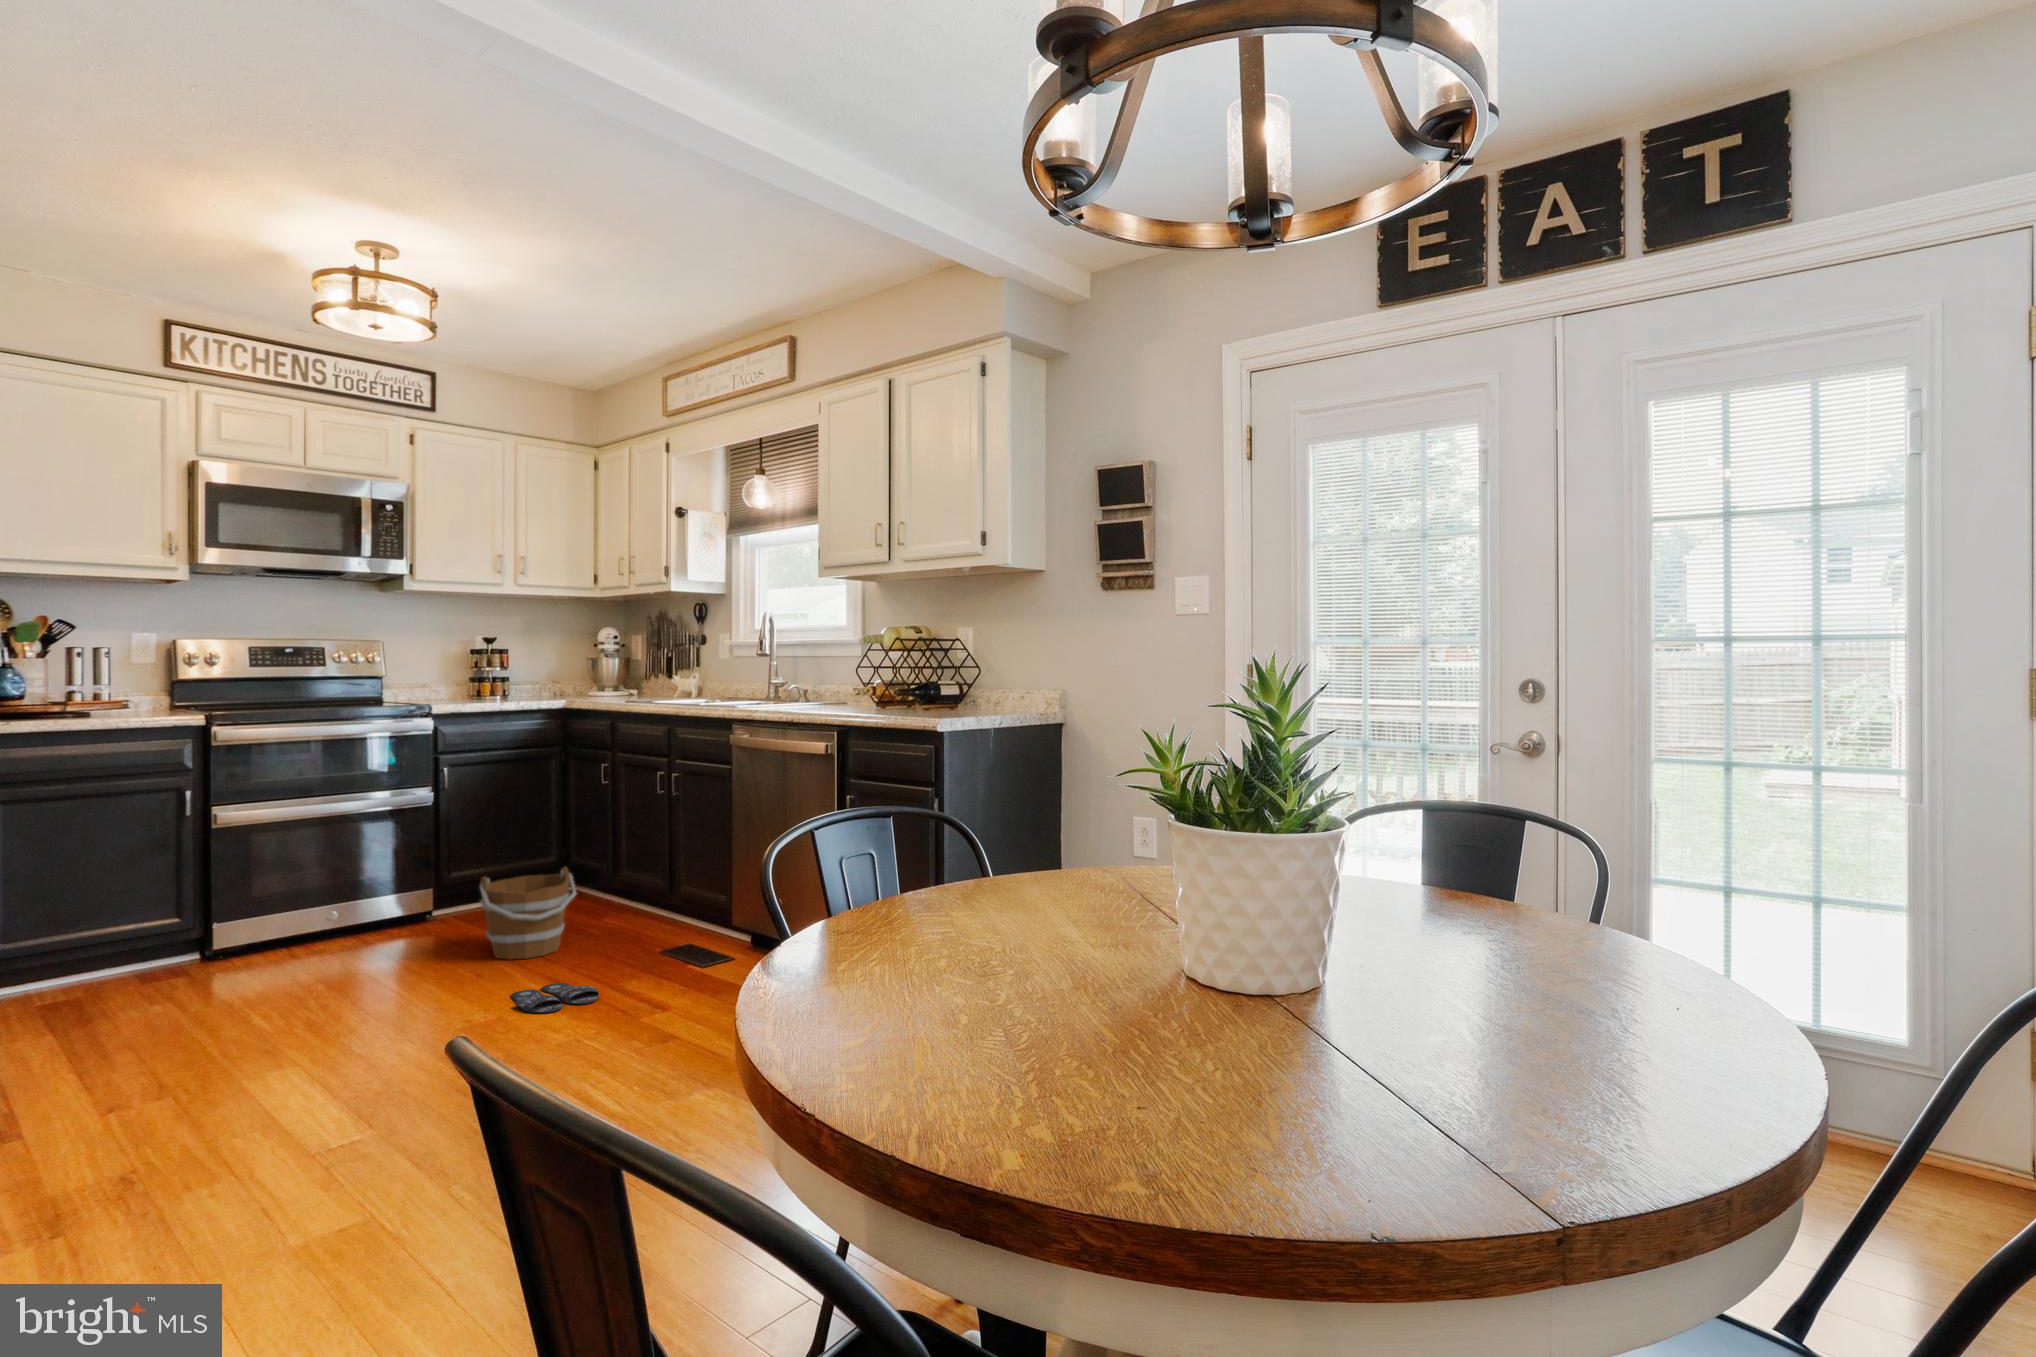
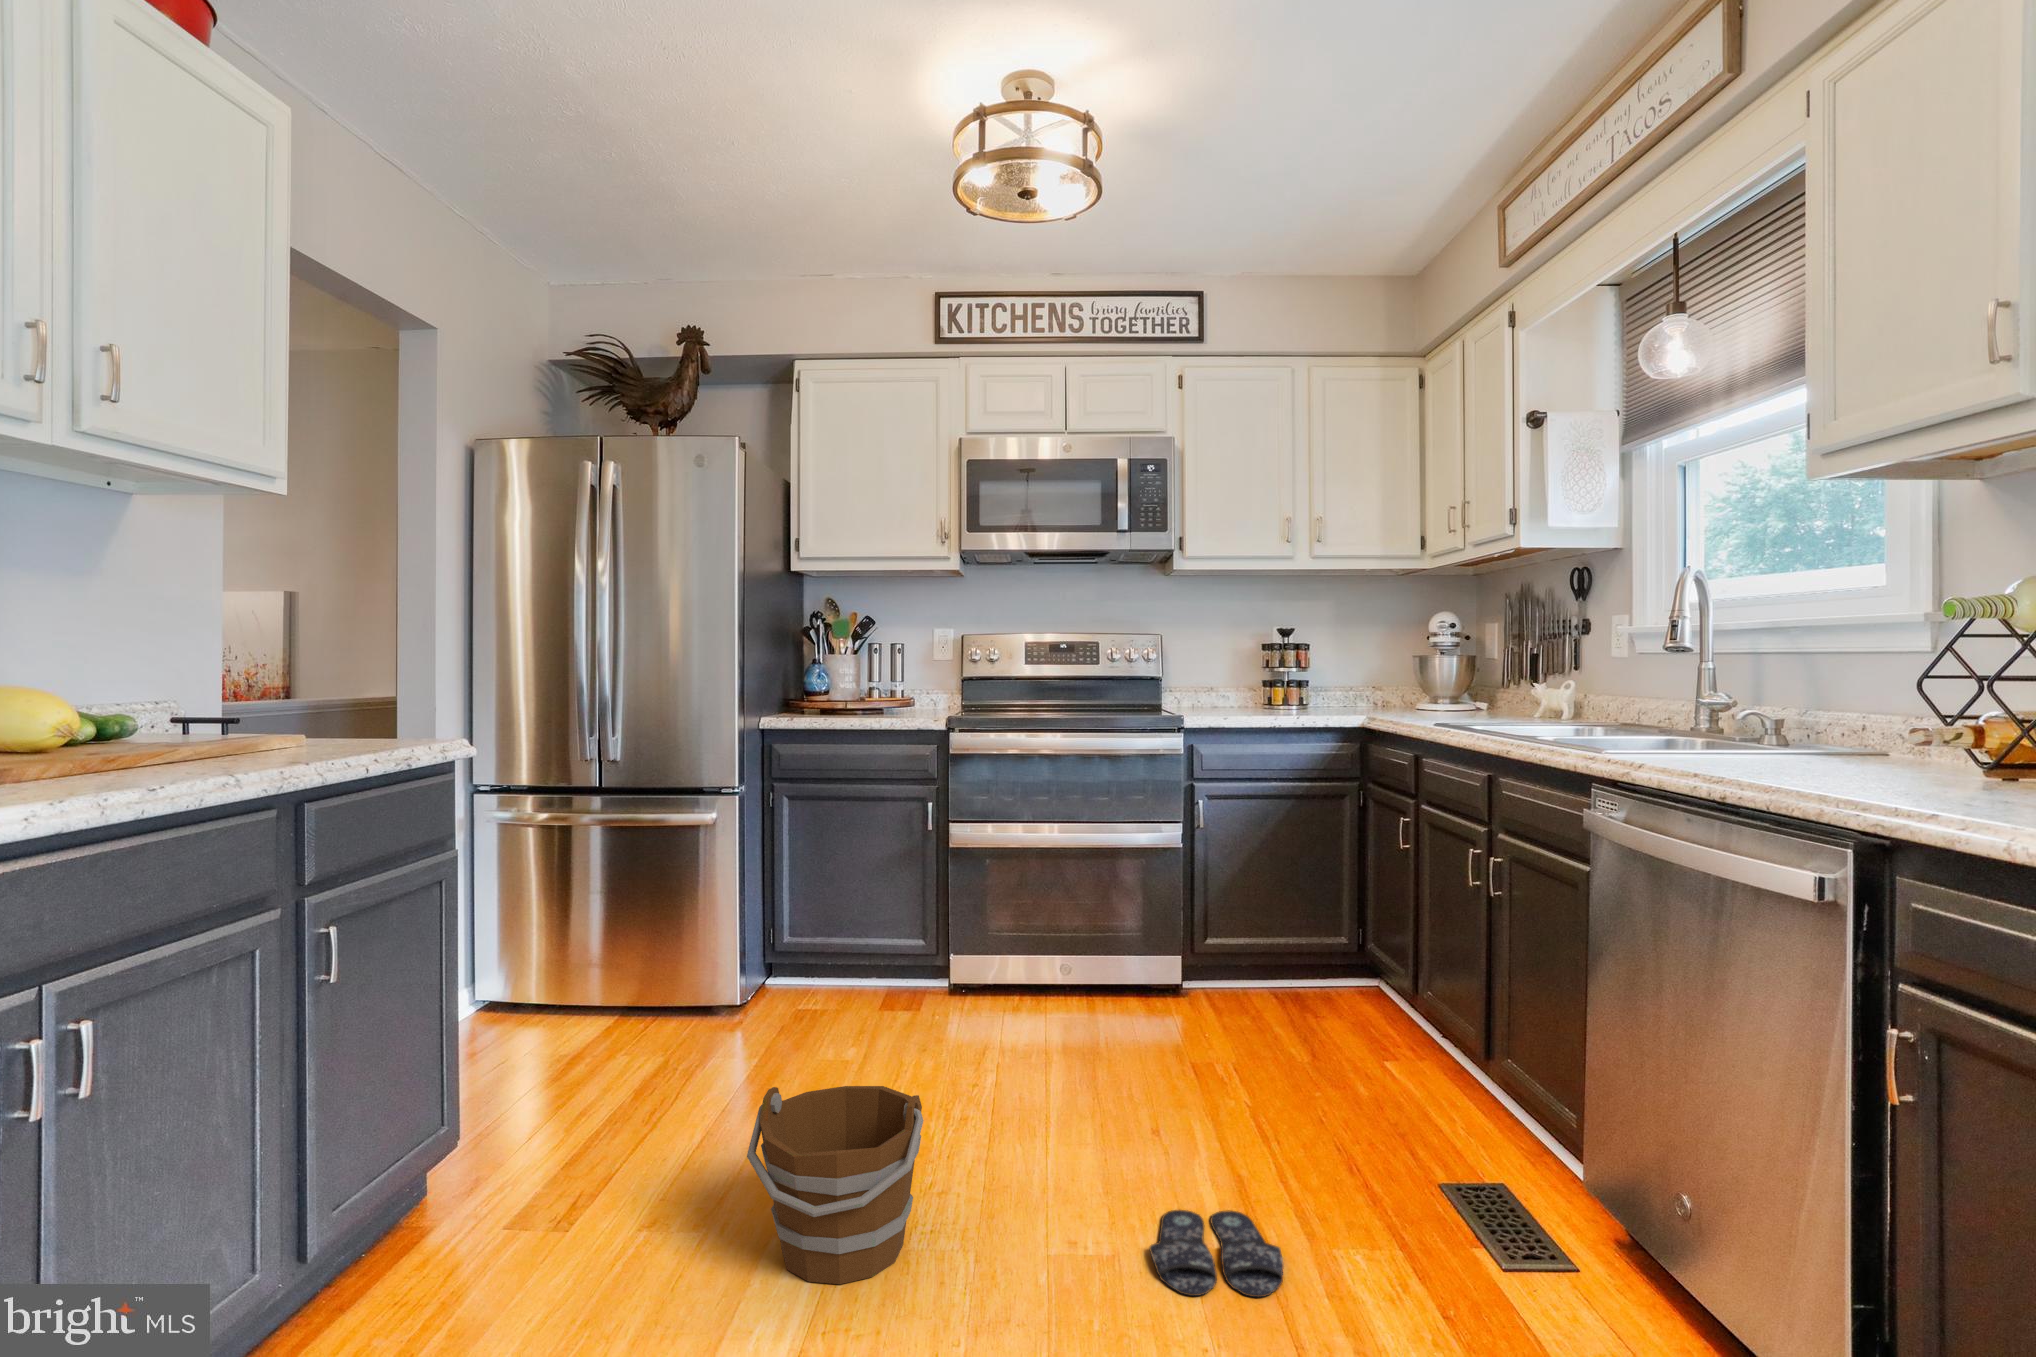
bucket: present [480,867,576,959] -> present [747,1086,924,1284]

